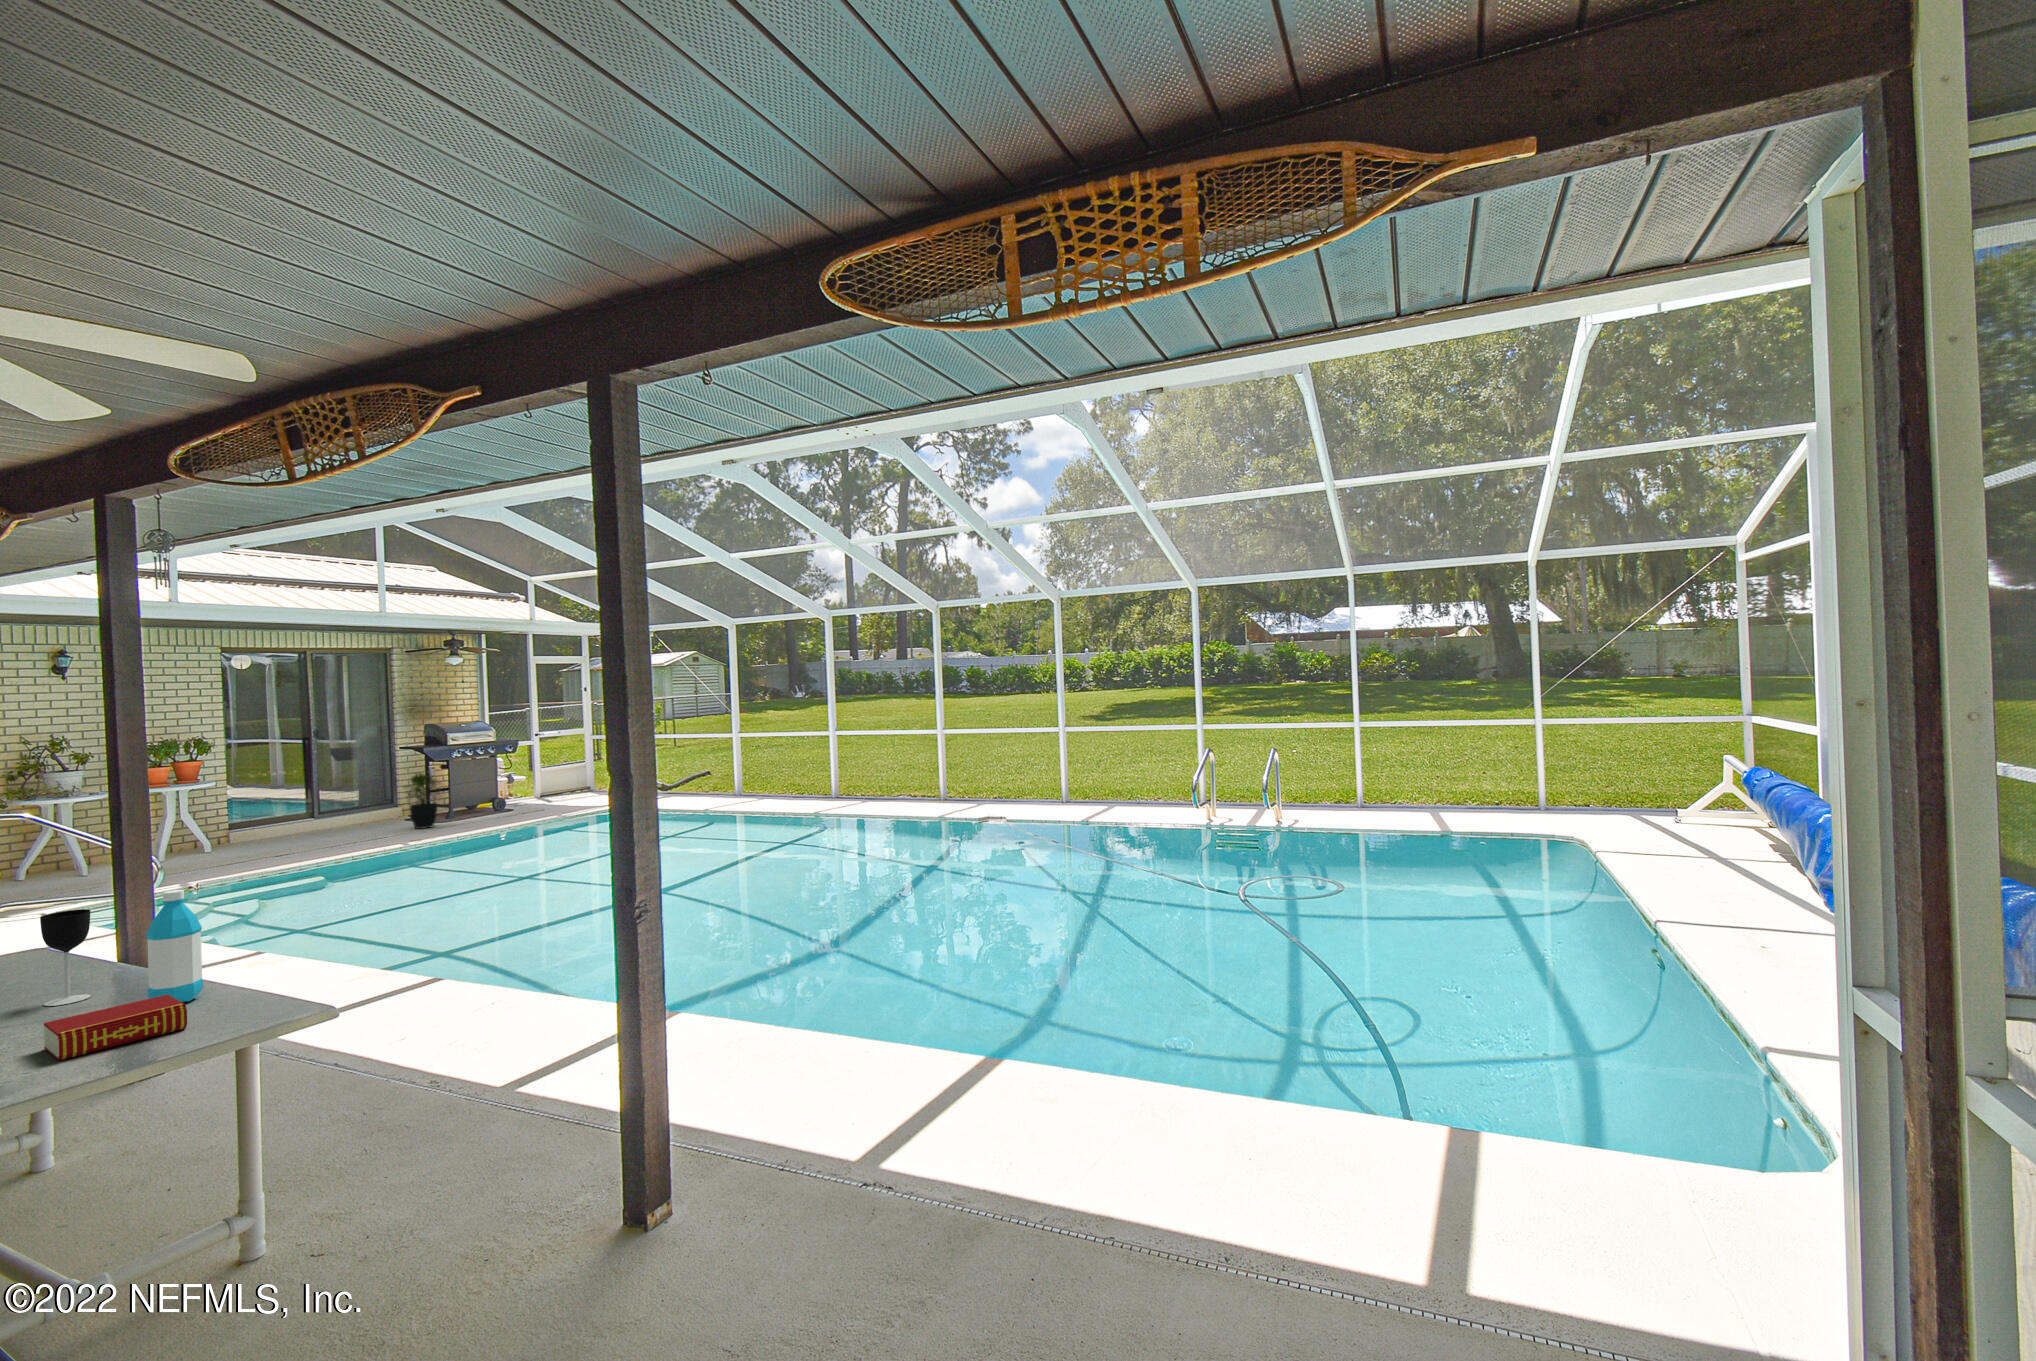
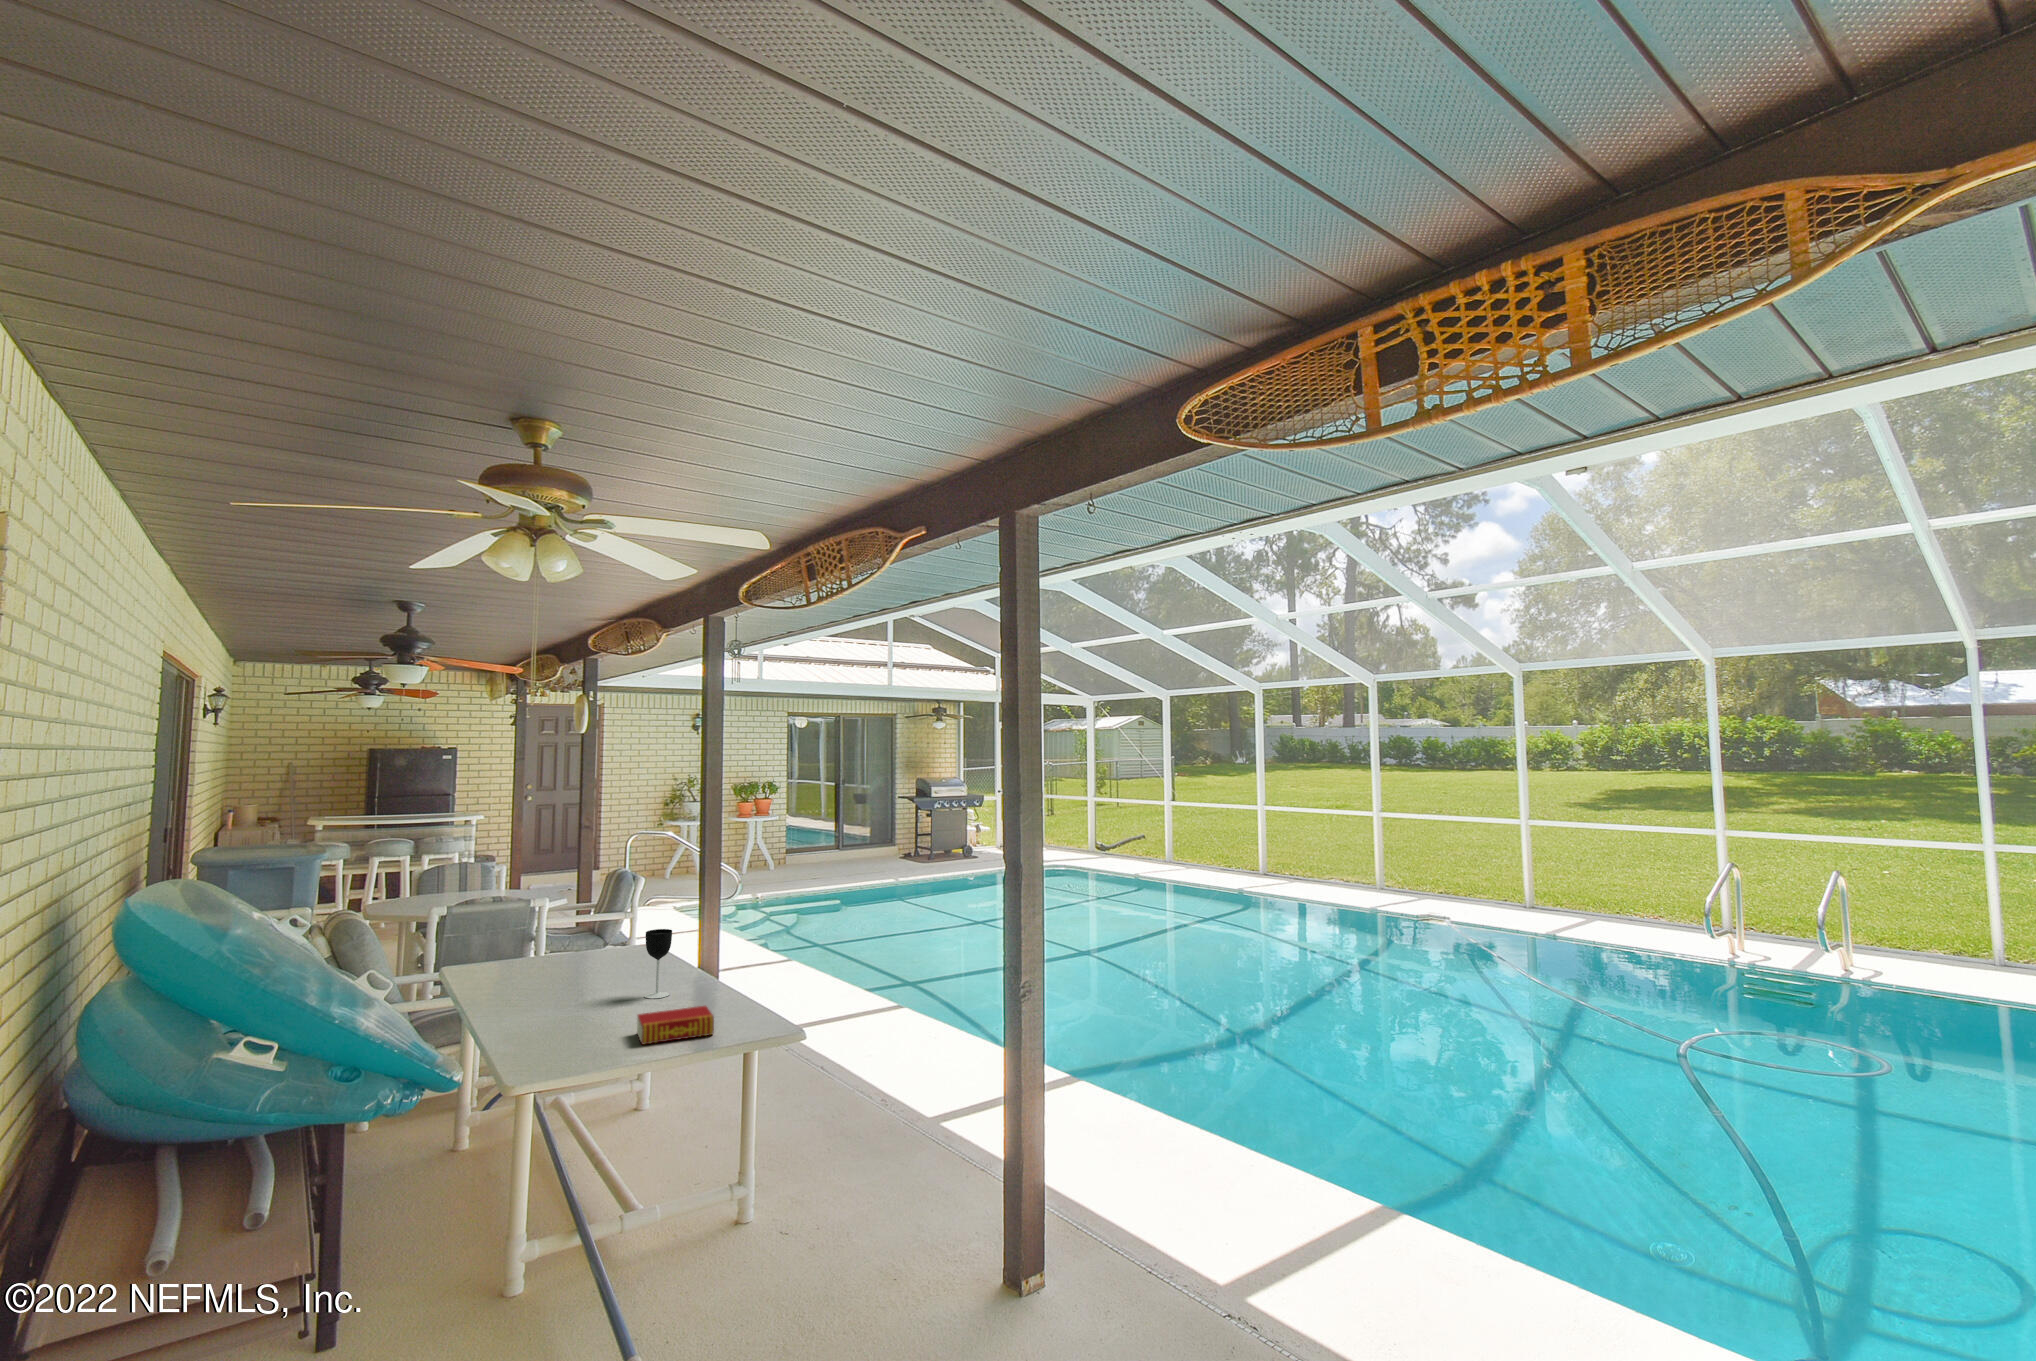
potted plant: present [404,773,440,829] -> none [898,818,930,868]
water bottle: present [146,890,203,1002] -> none [697,924,730,1012]

